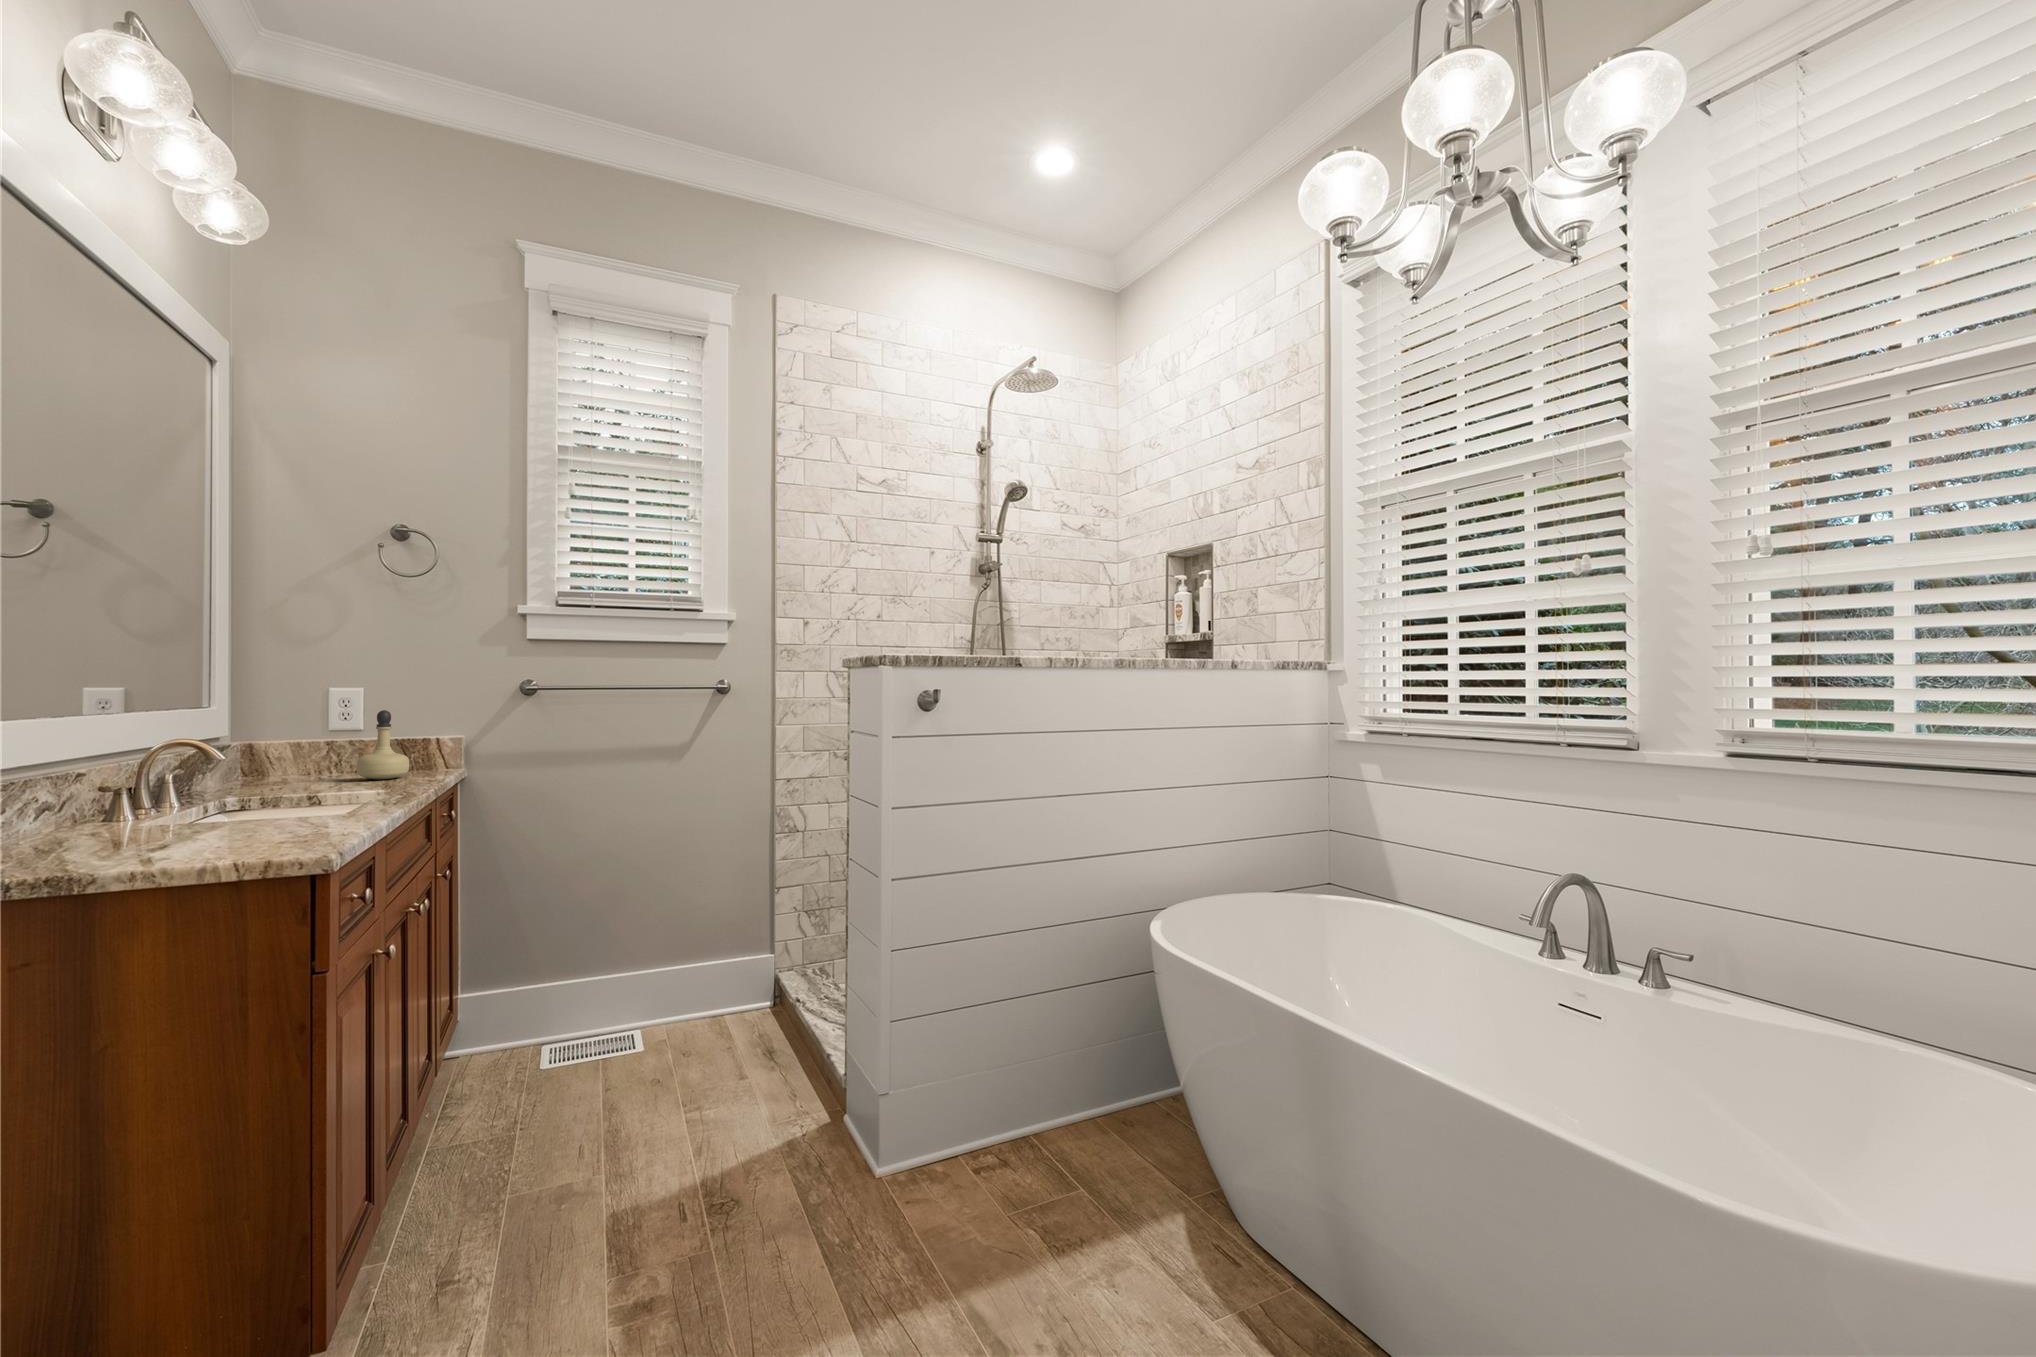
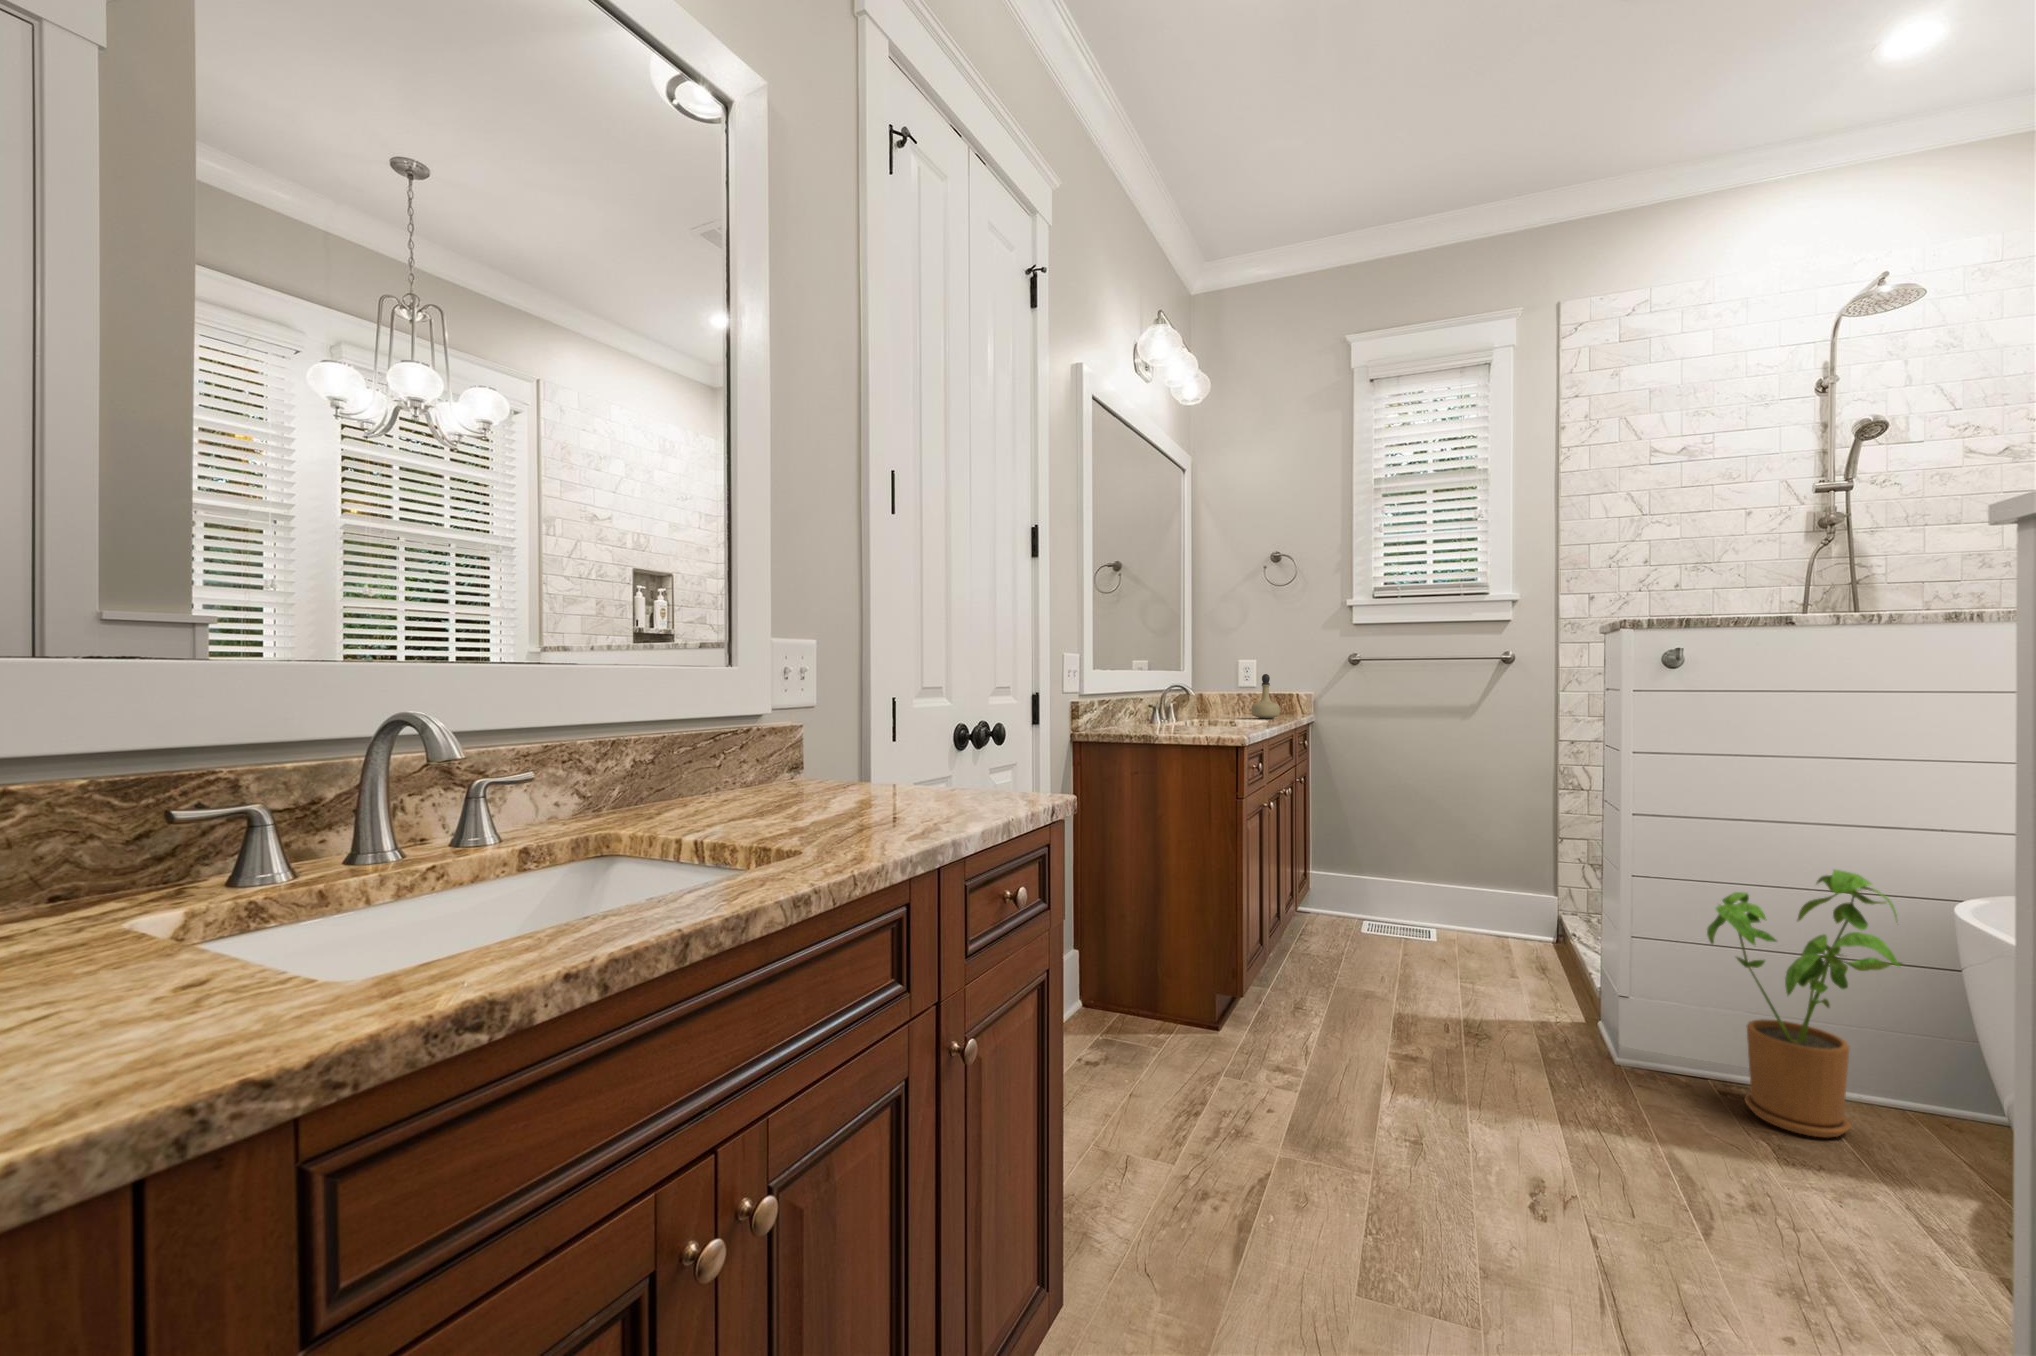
house plant: none [965,913,1131,1206] -> present [1707,869,1902,1137]

